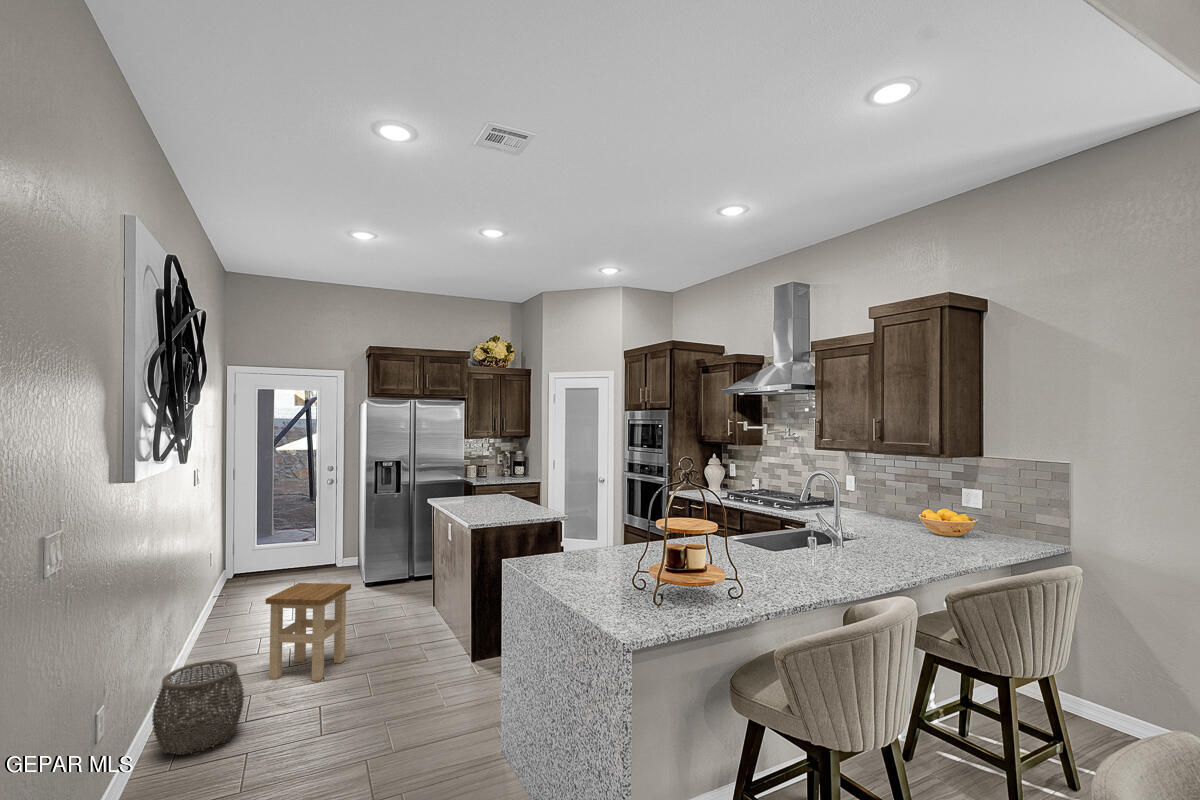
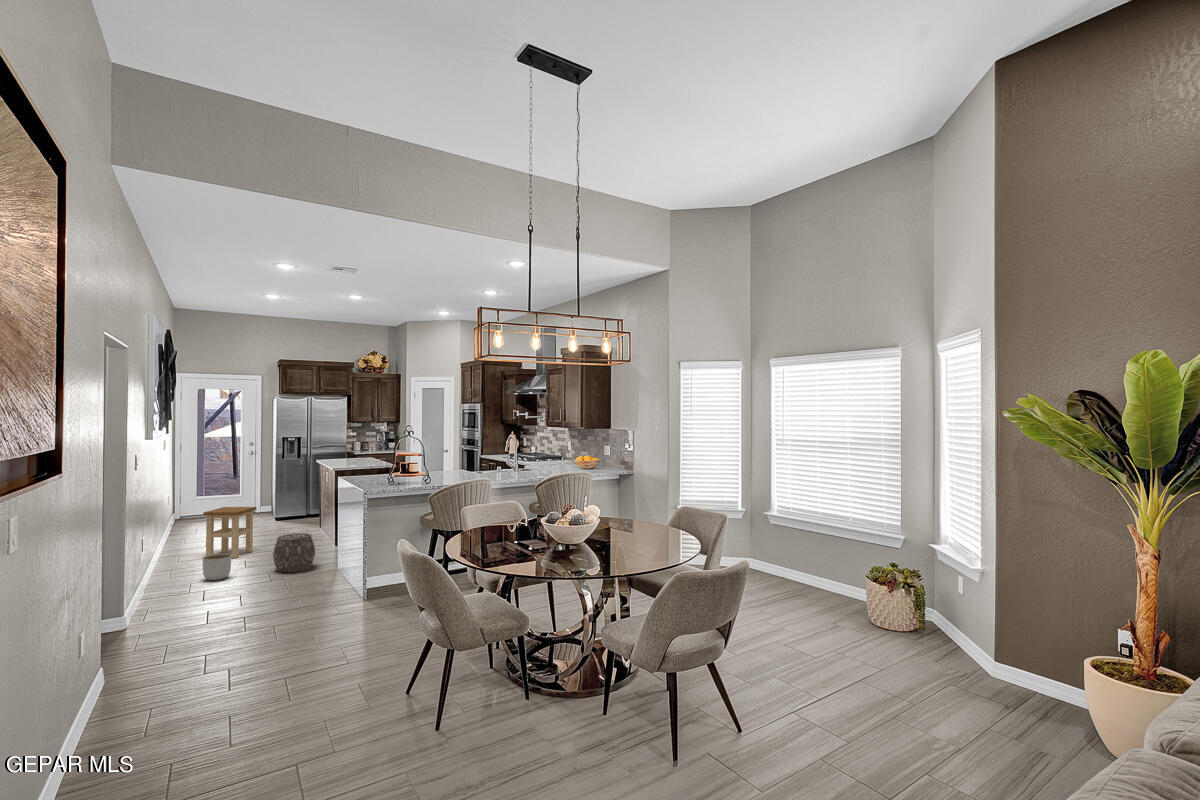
woven basket: present [152,660,244,755] -> present [273,533,315,572]
planter: none [263,699,316,761] -> present [203,554,231,581]

